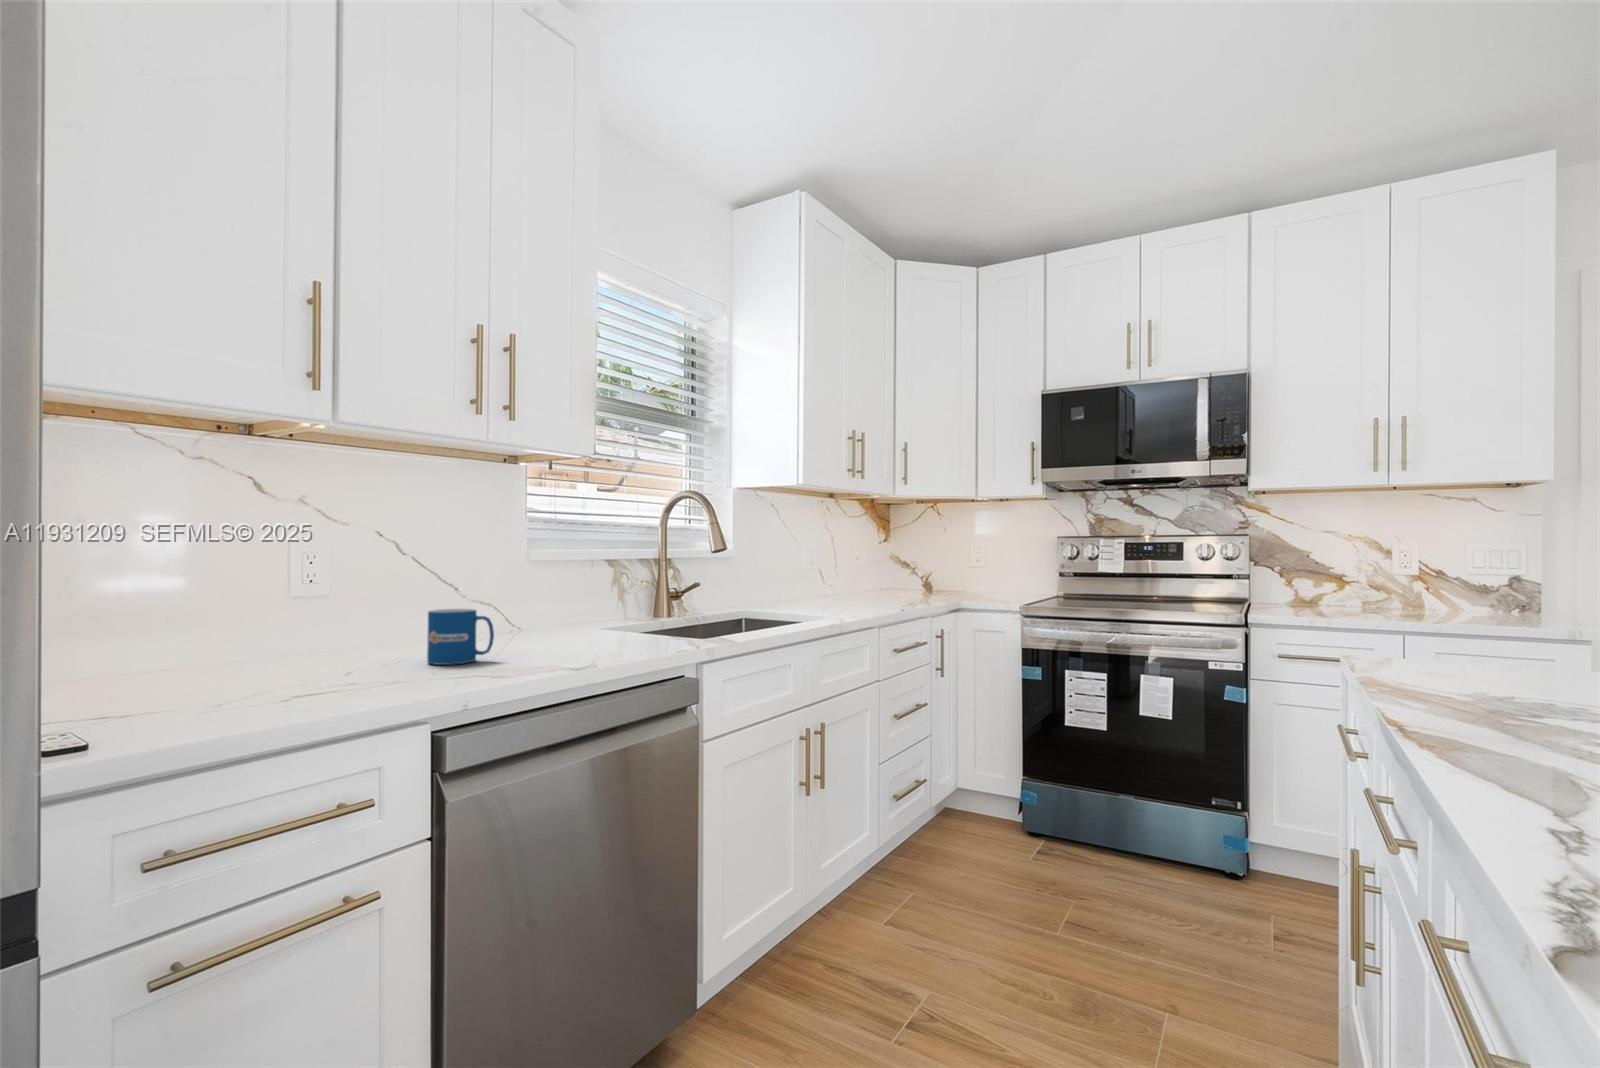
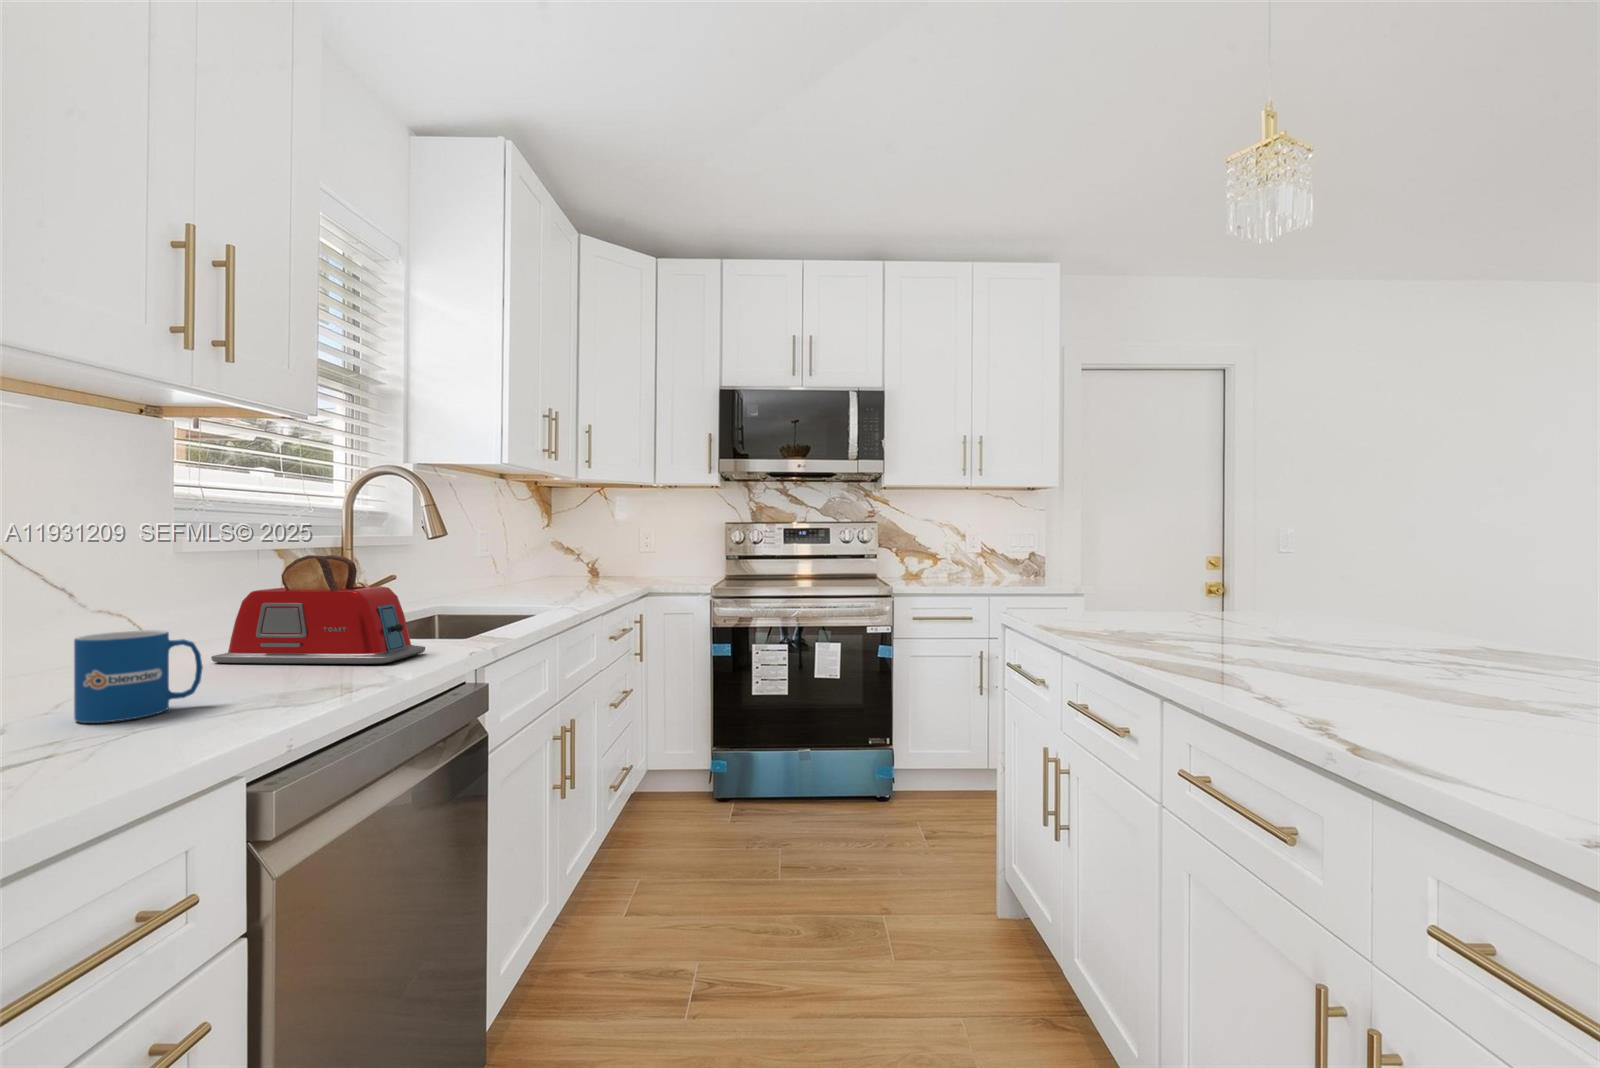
toaster: none [544,562,668,646] -> present [211,555,425,664]

